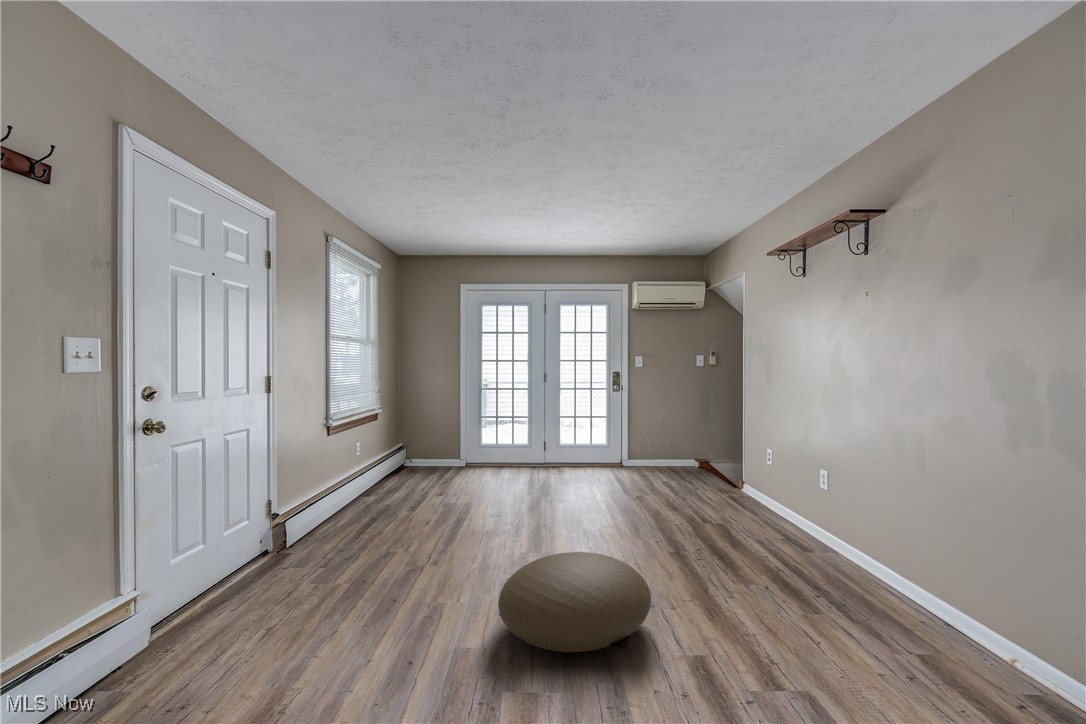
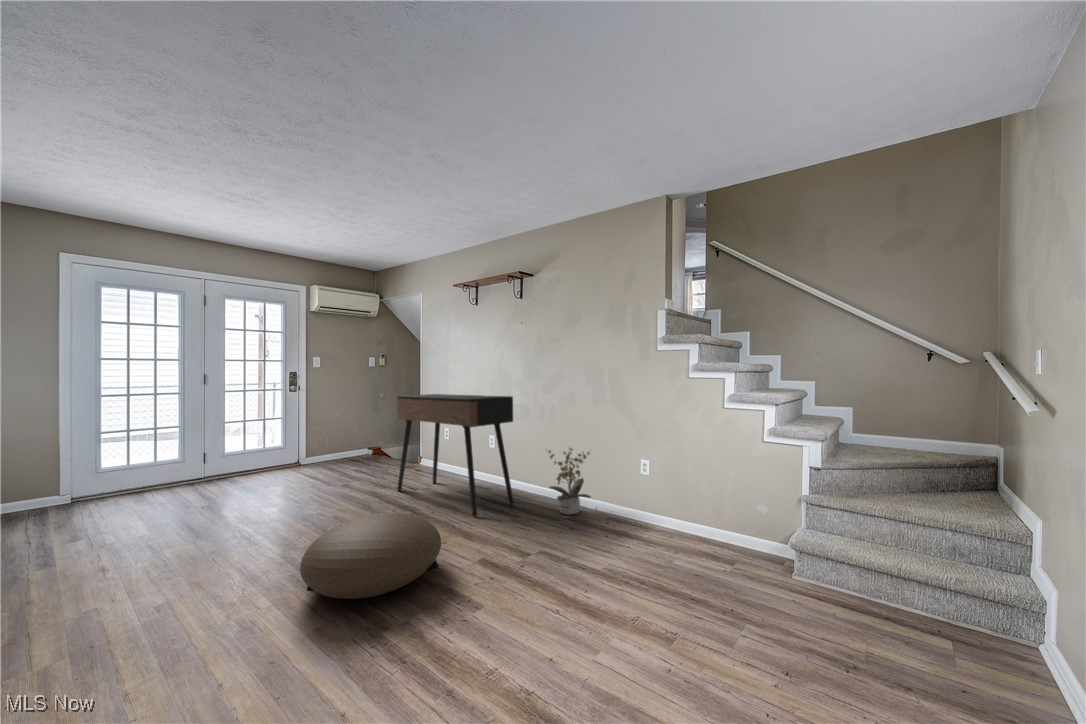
console table: none [686,410,821,589] -> present [397,394,514,516]
potted plant: none [874,520,972,645] -> present [548,448,591,514]

